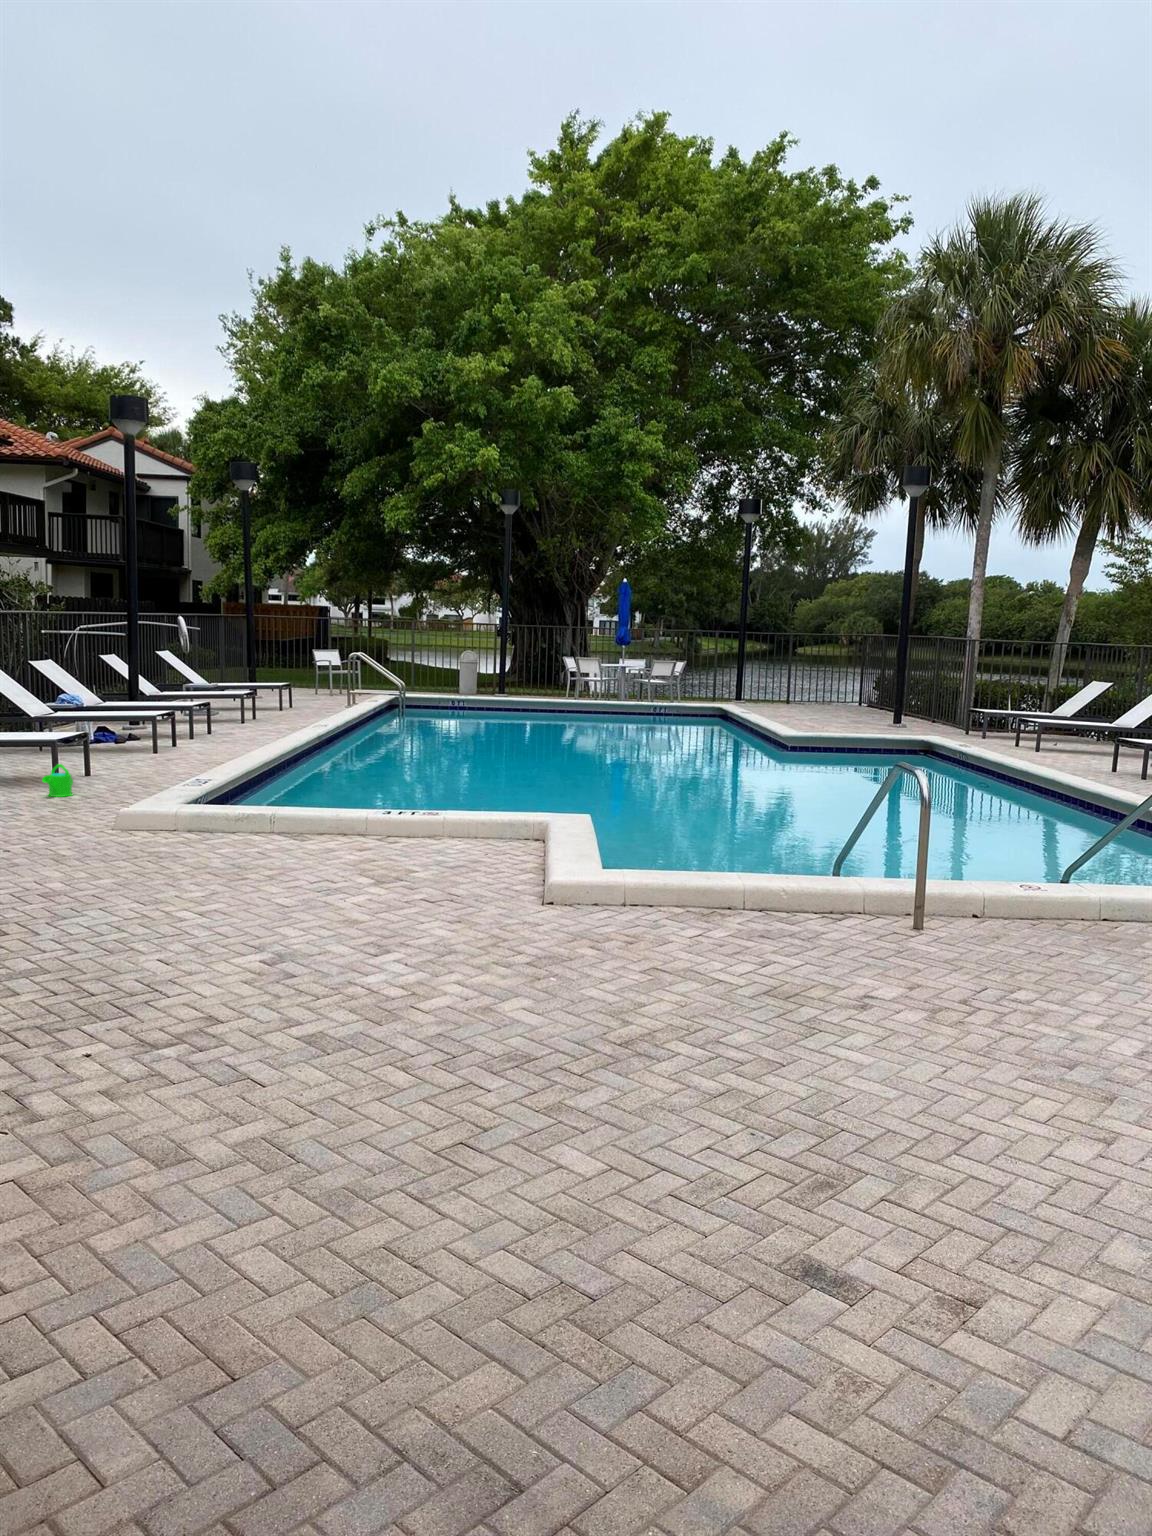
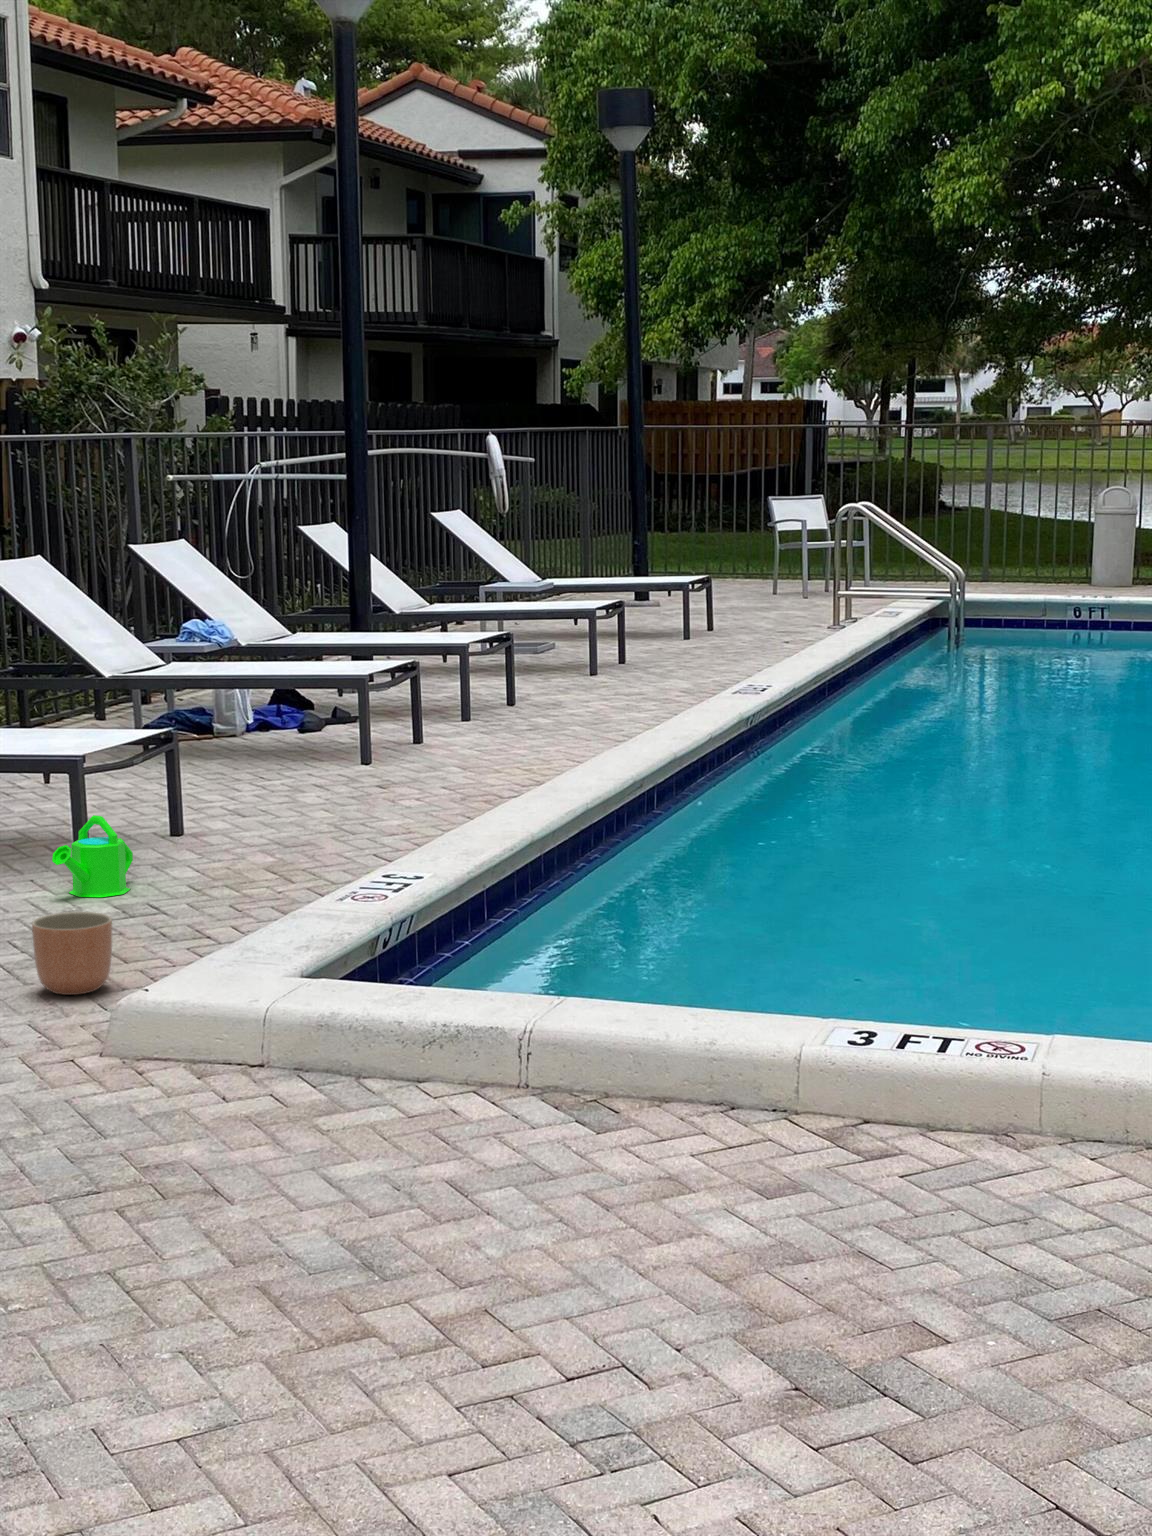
planter: none [57,792,90,822] -> present [32,912,112,995]

